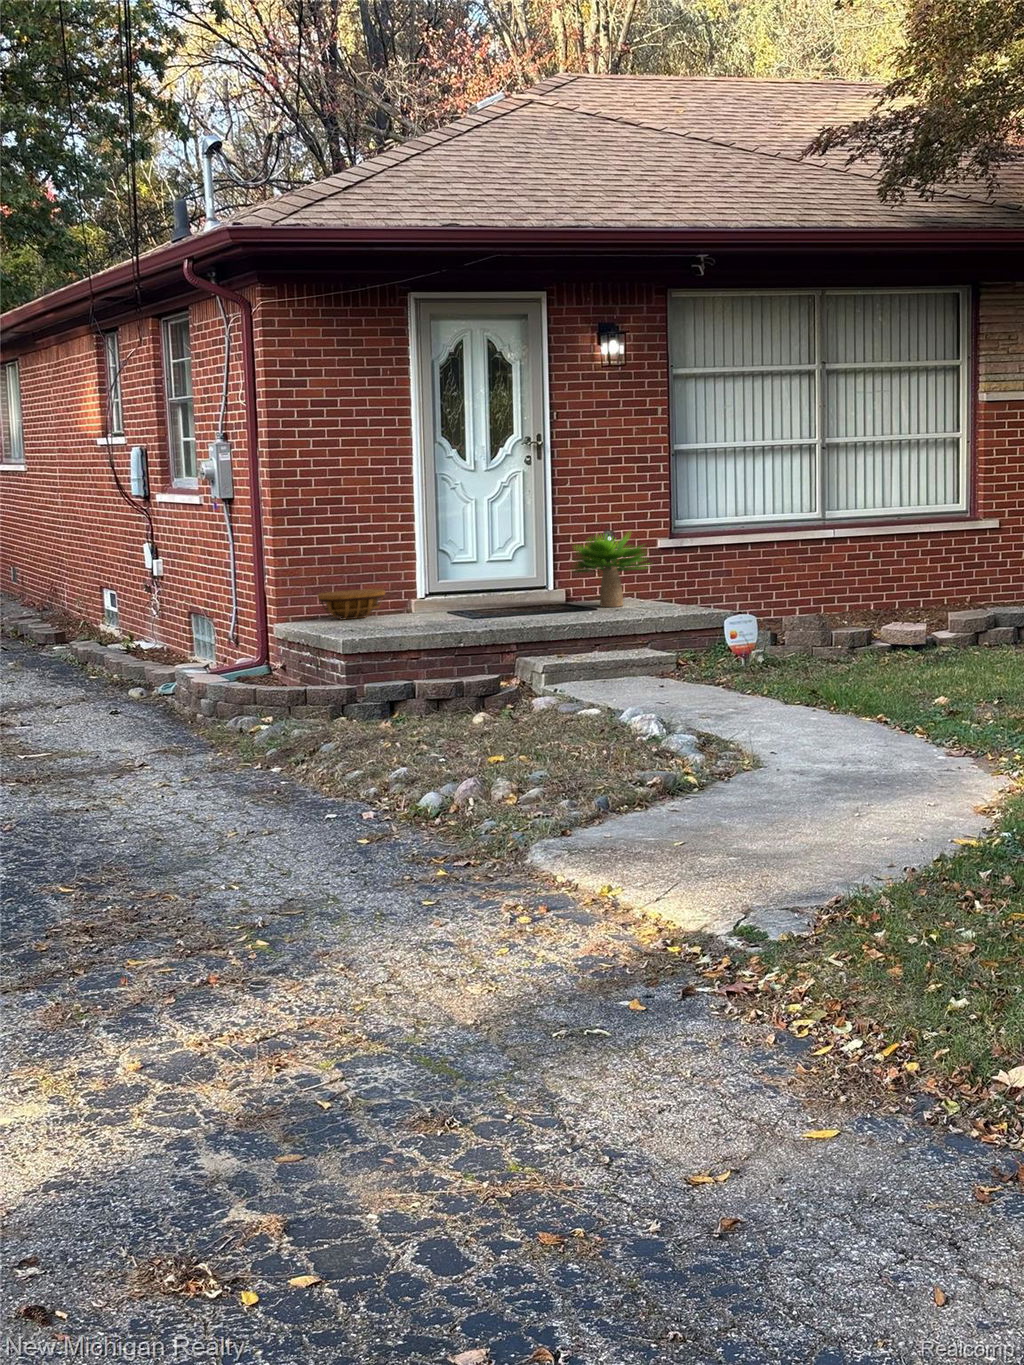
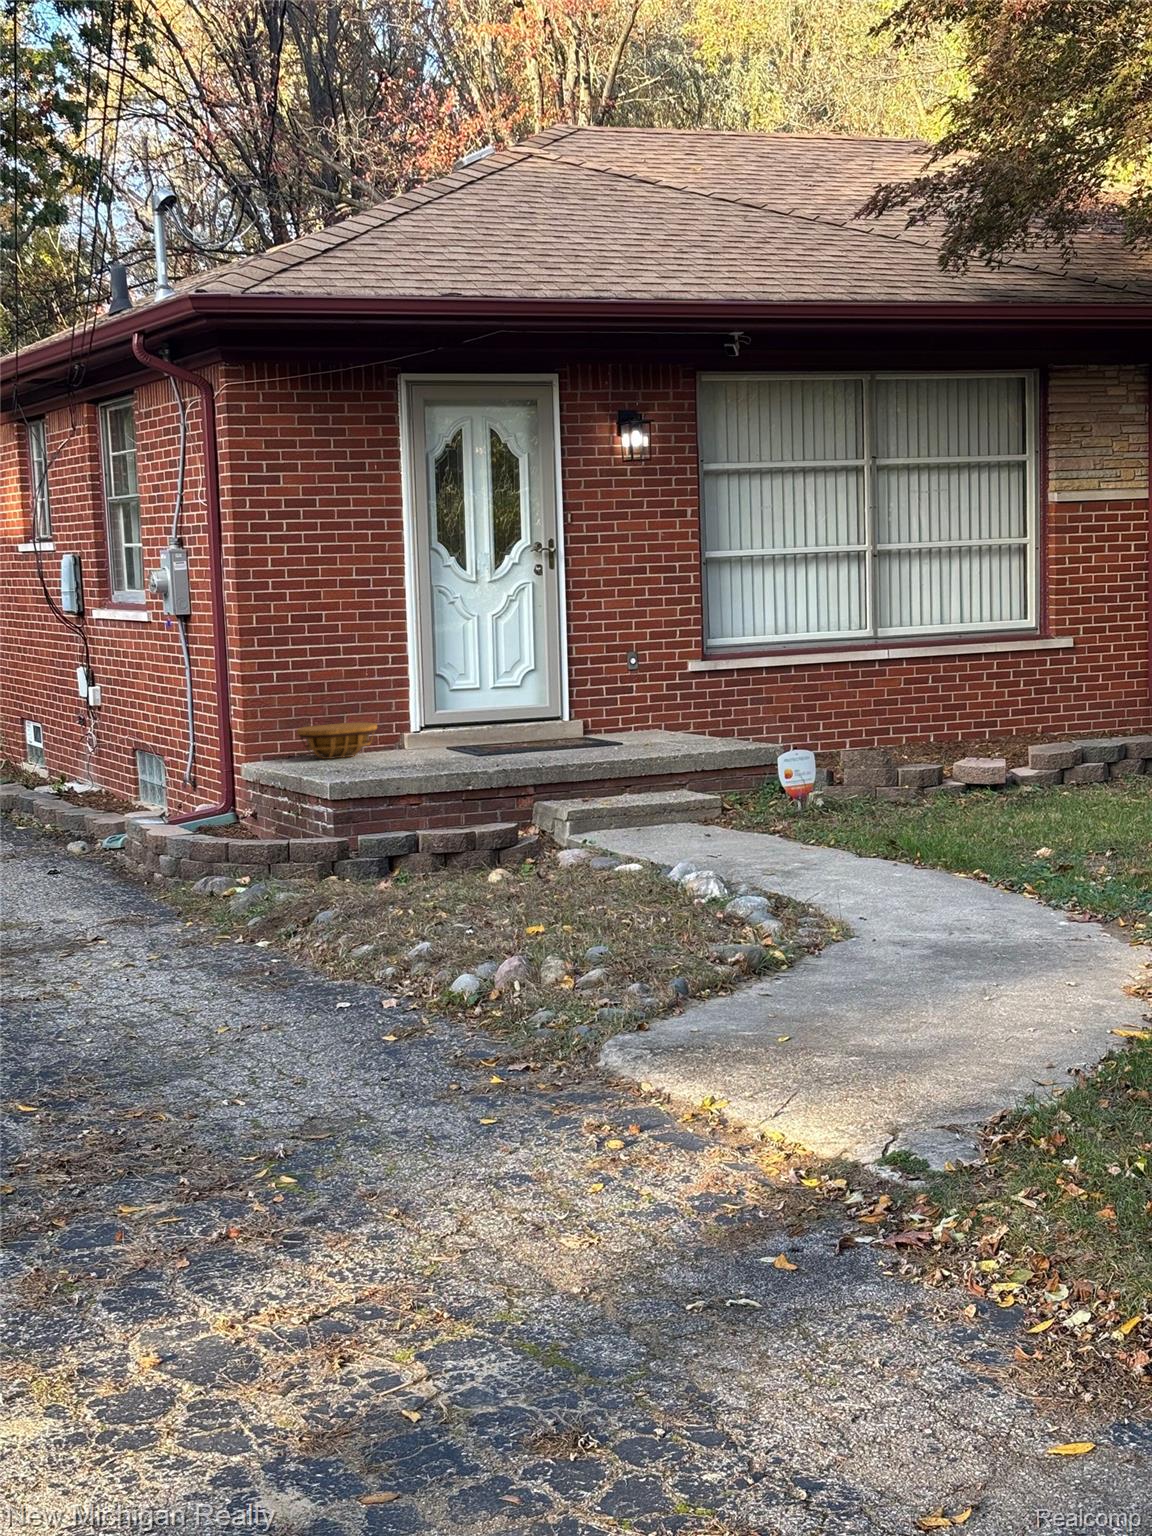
potted plant: present [570,534,649,607] -> none [587,650,694,743]

